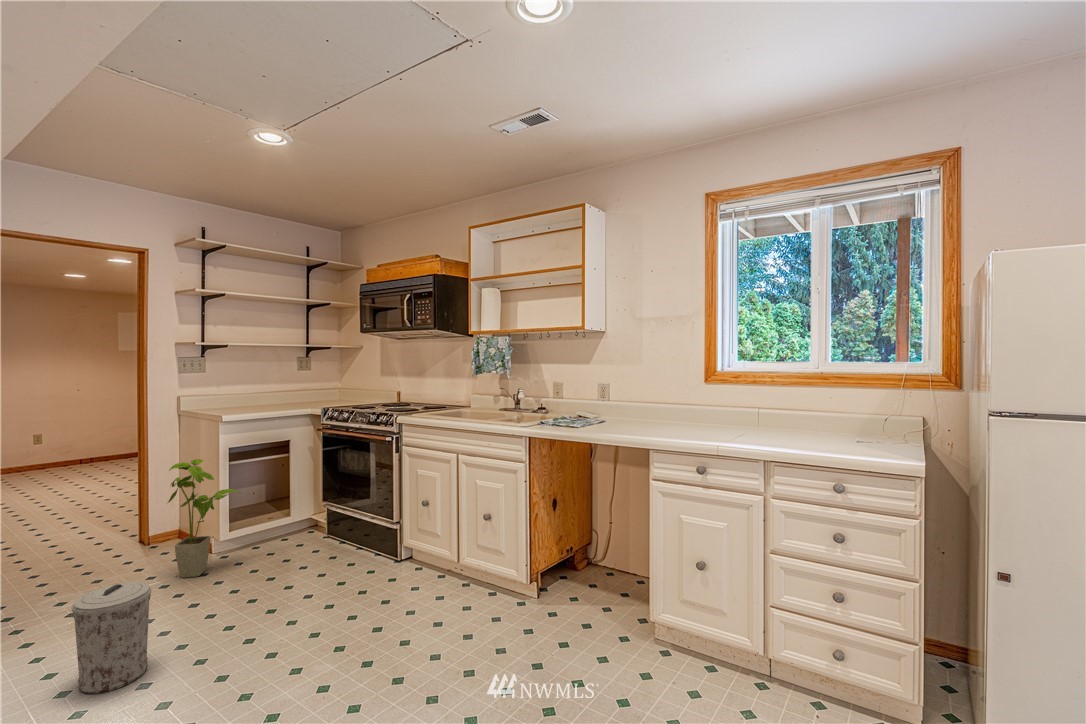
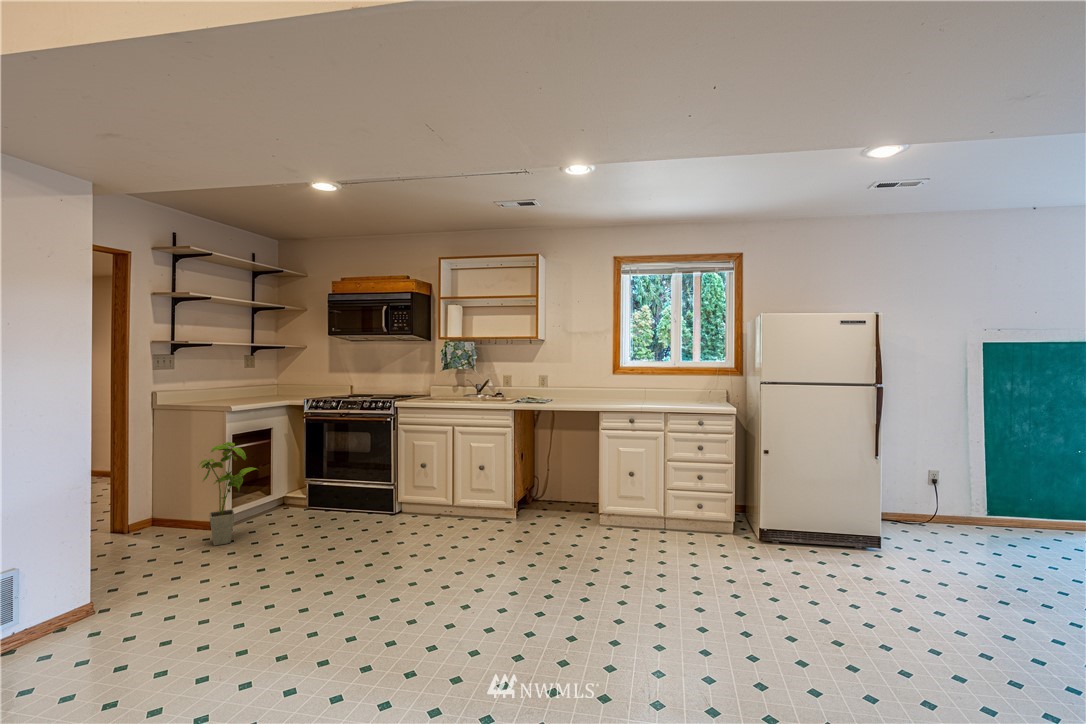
trash can: present [72,582,151,694] -> none [244,524,295,602]

